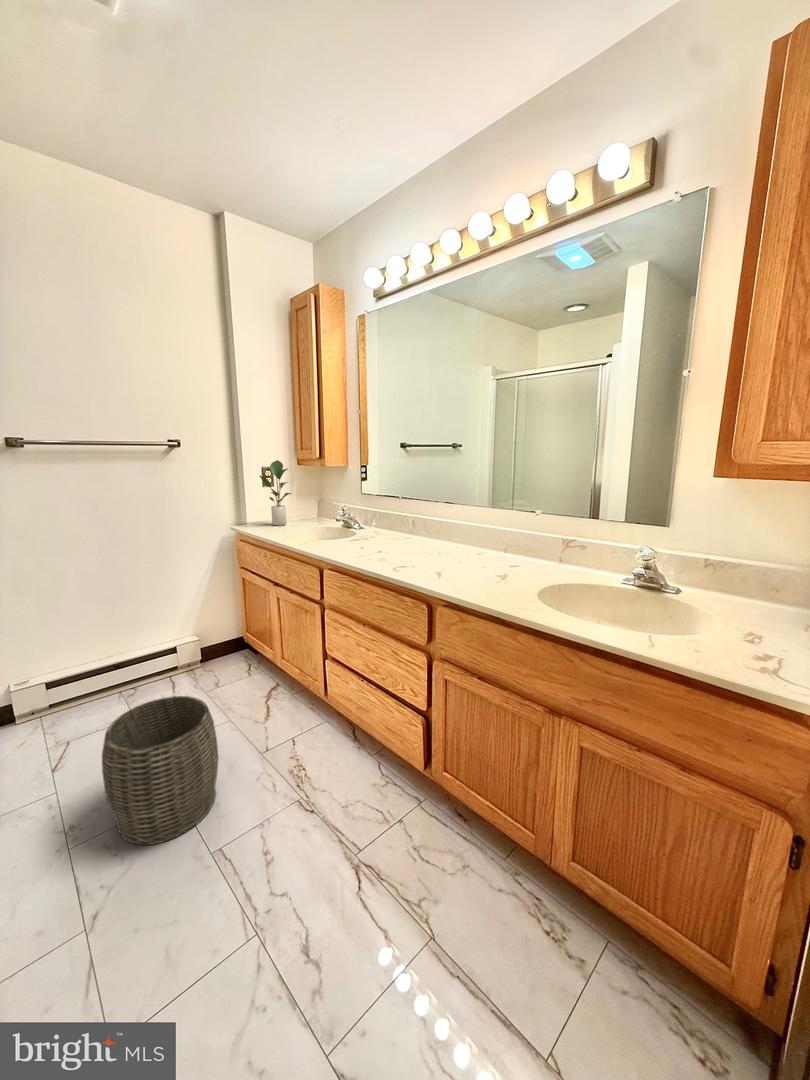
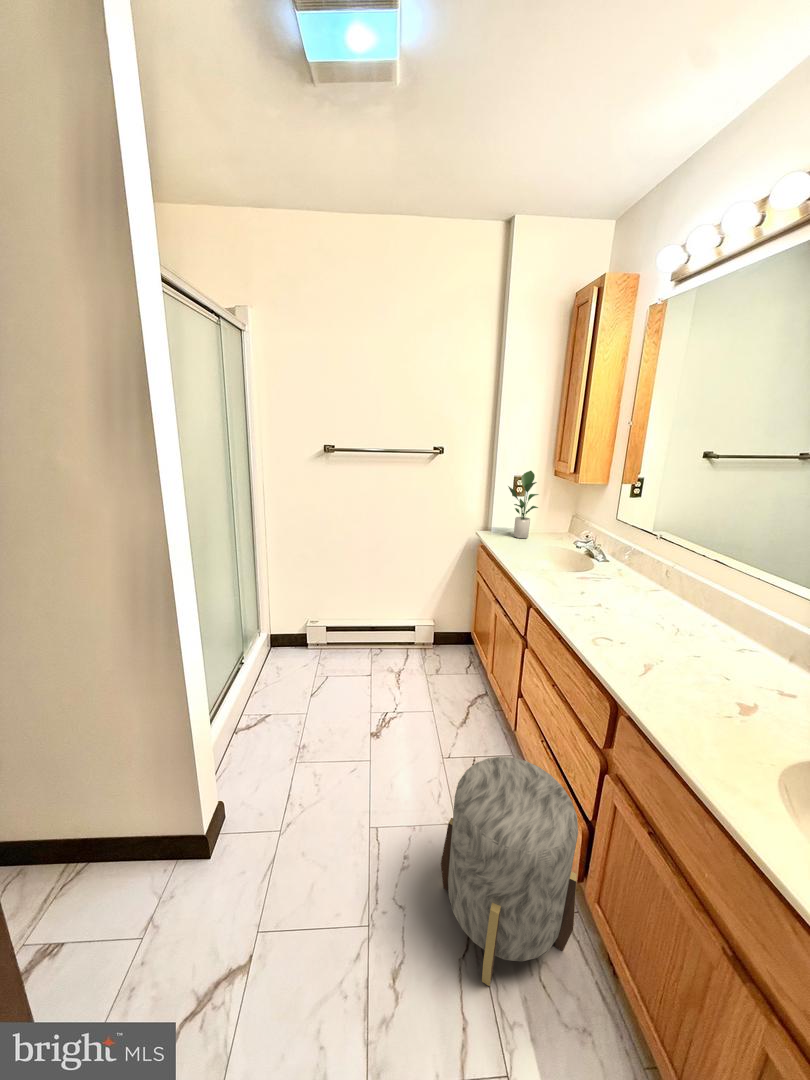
stool: none [310,688,433,894] -> present [441,757,578,986]
woven basket: present [102,696,219,845] -> none [320,678,402,796]

